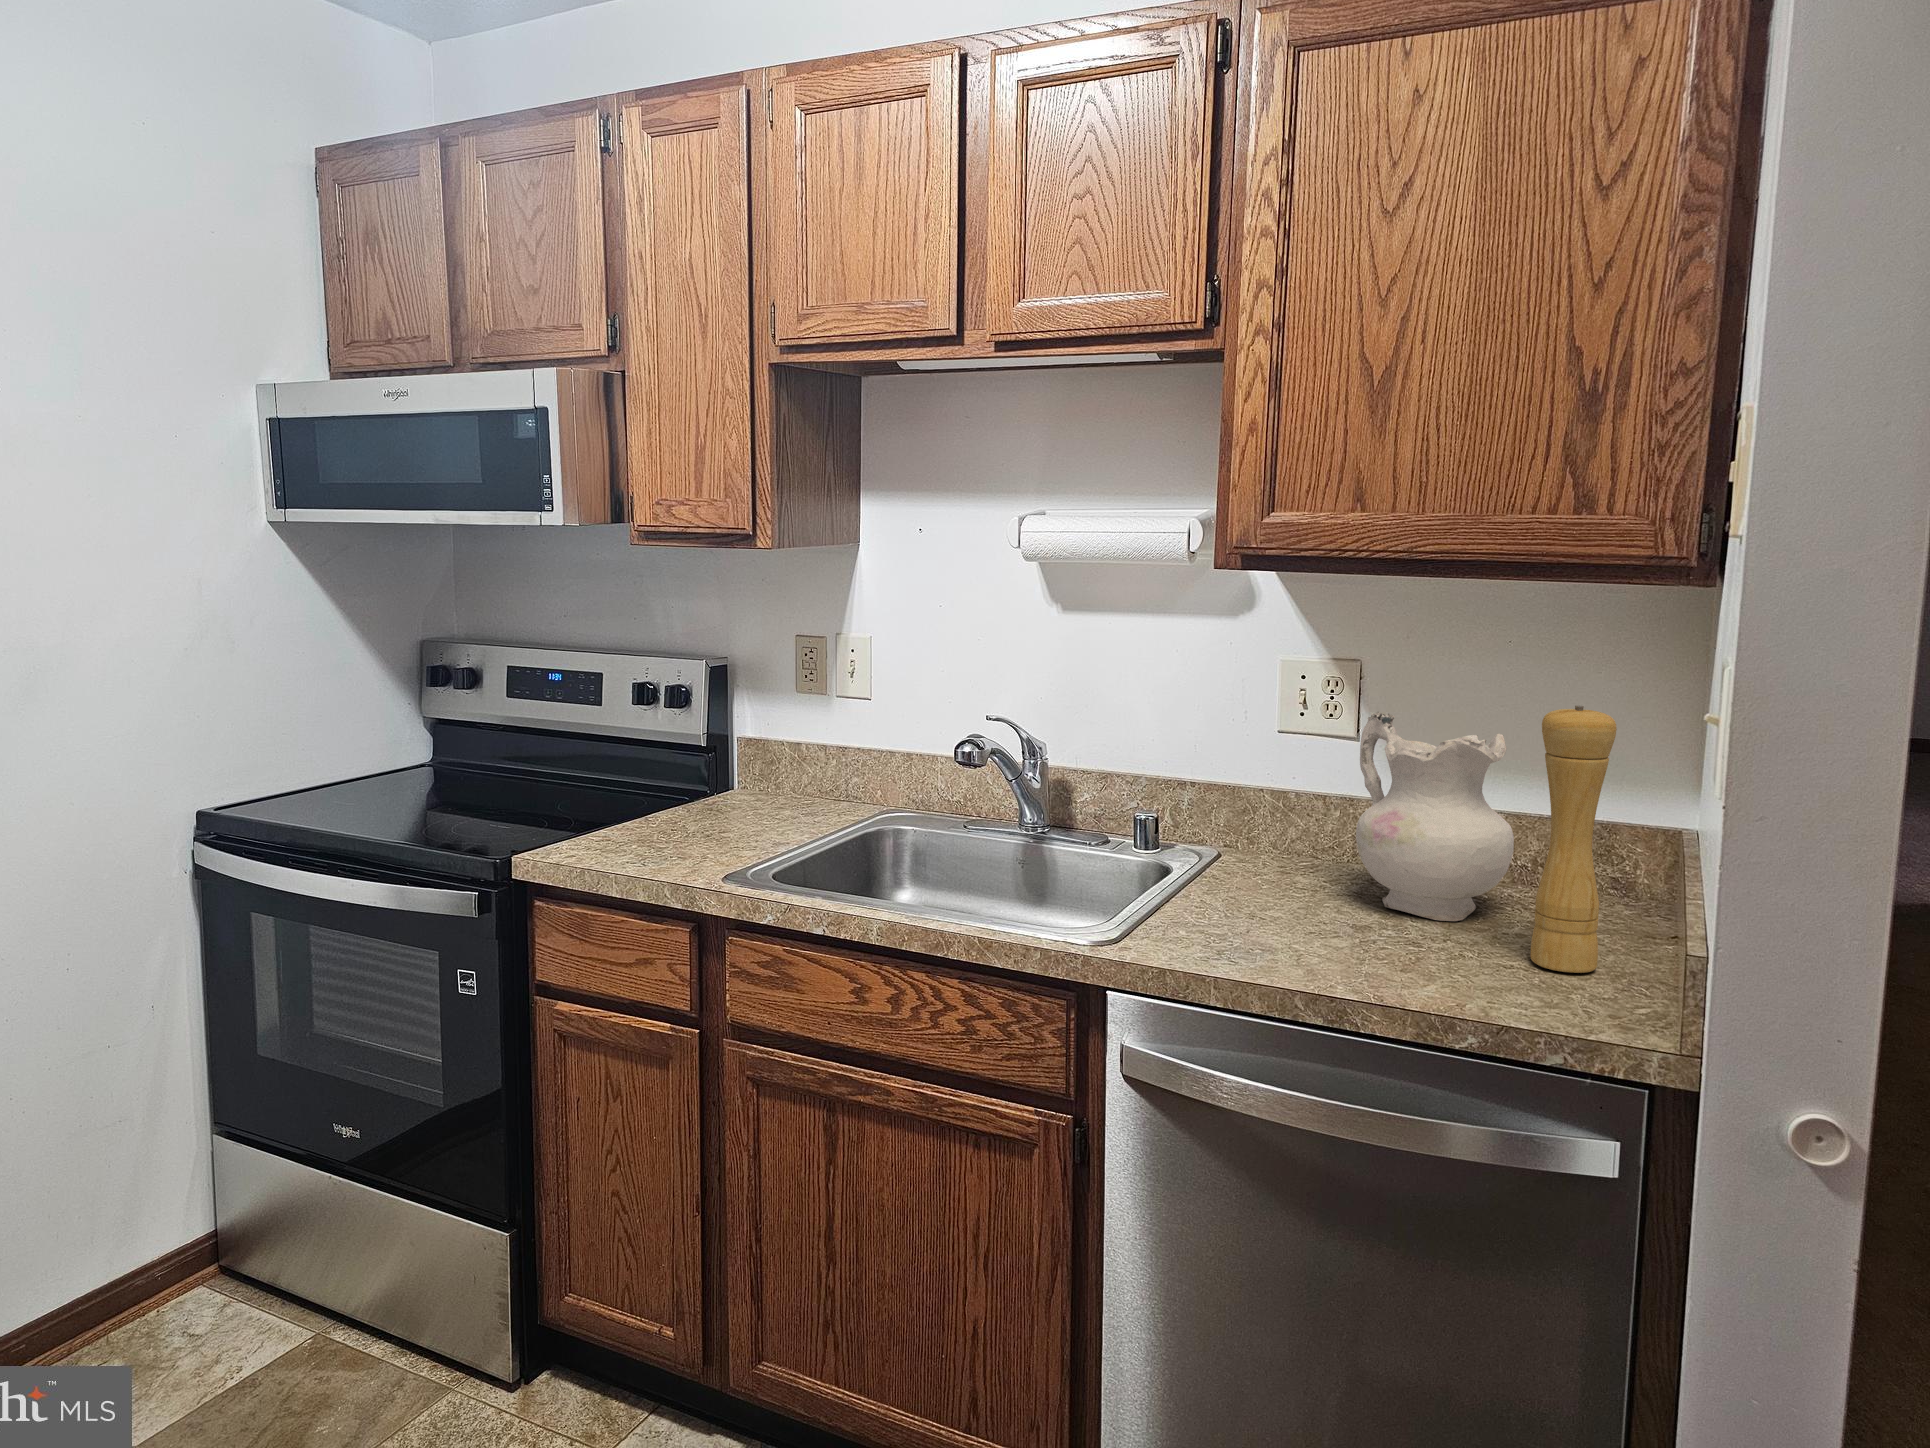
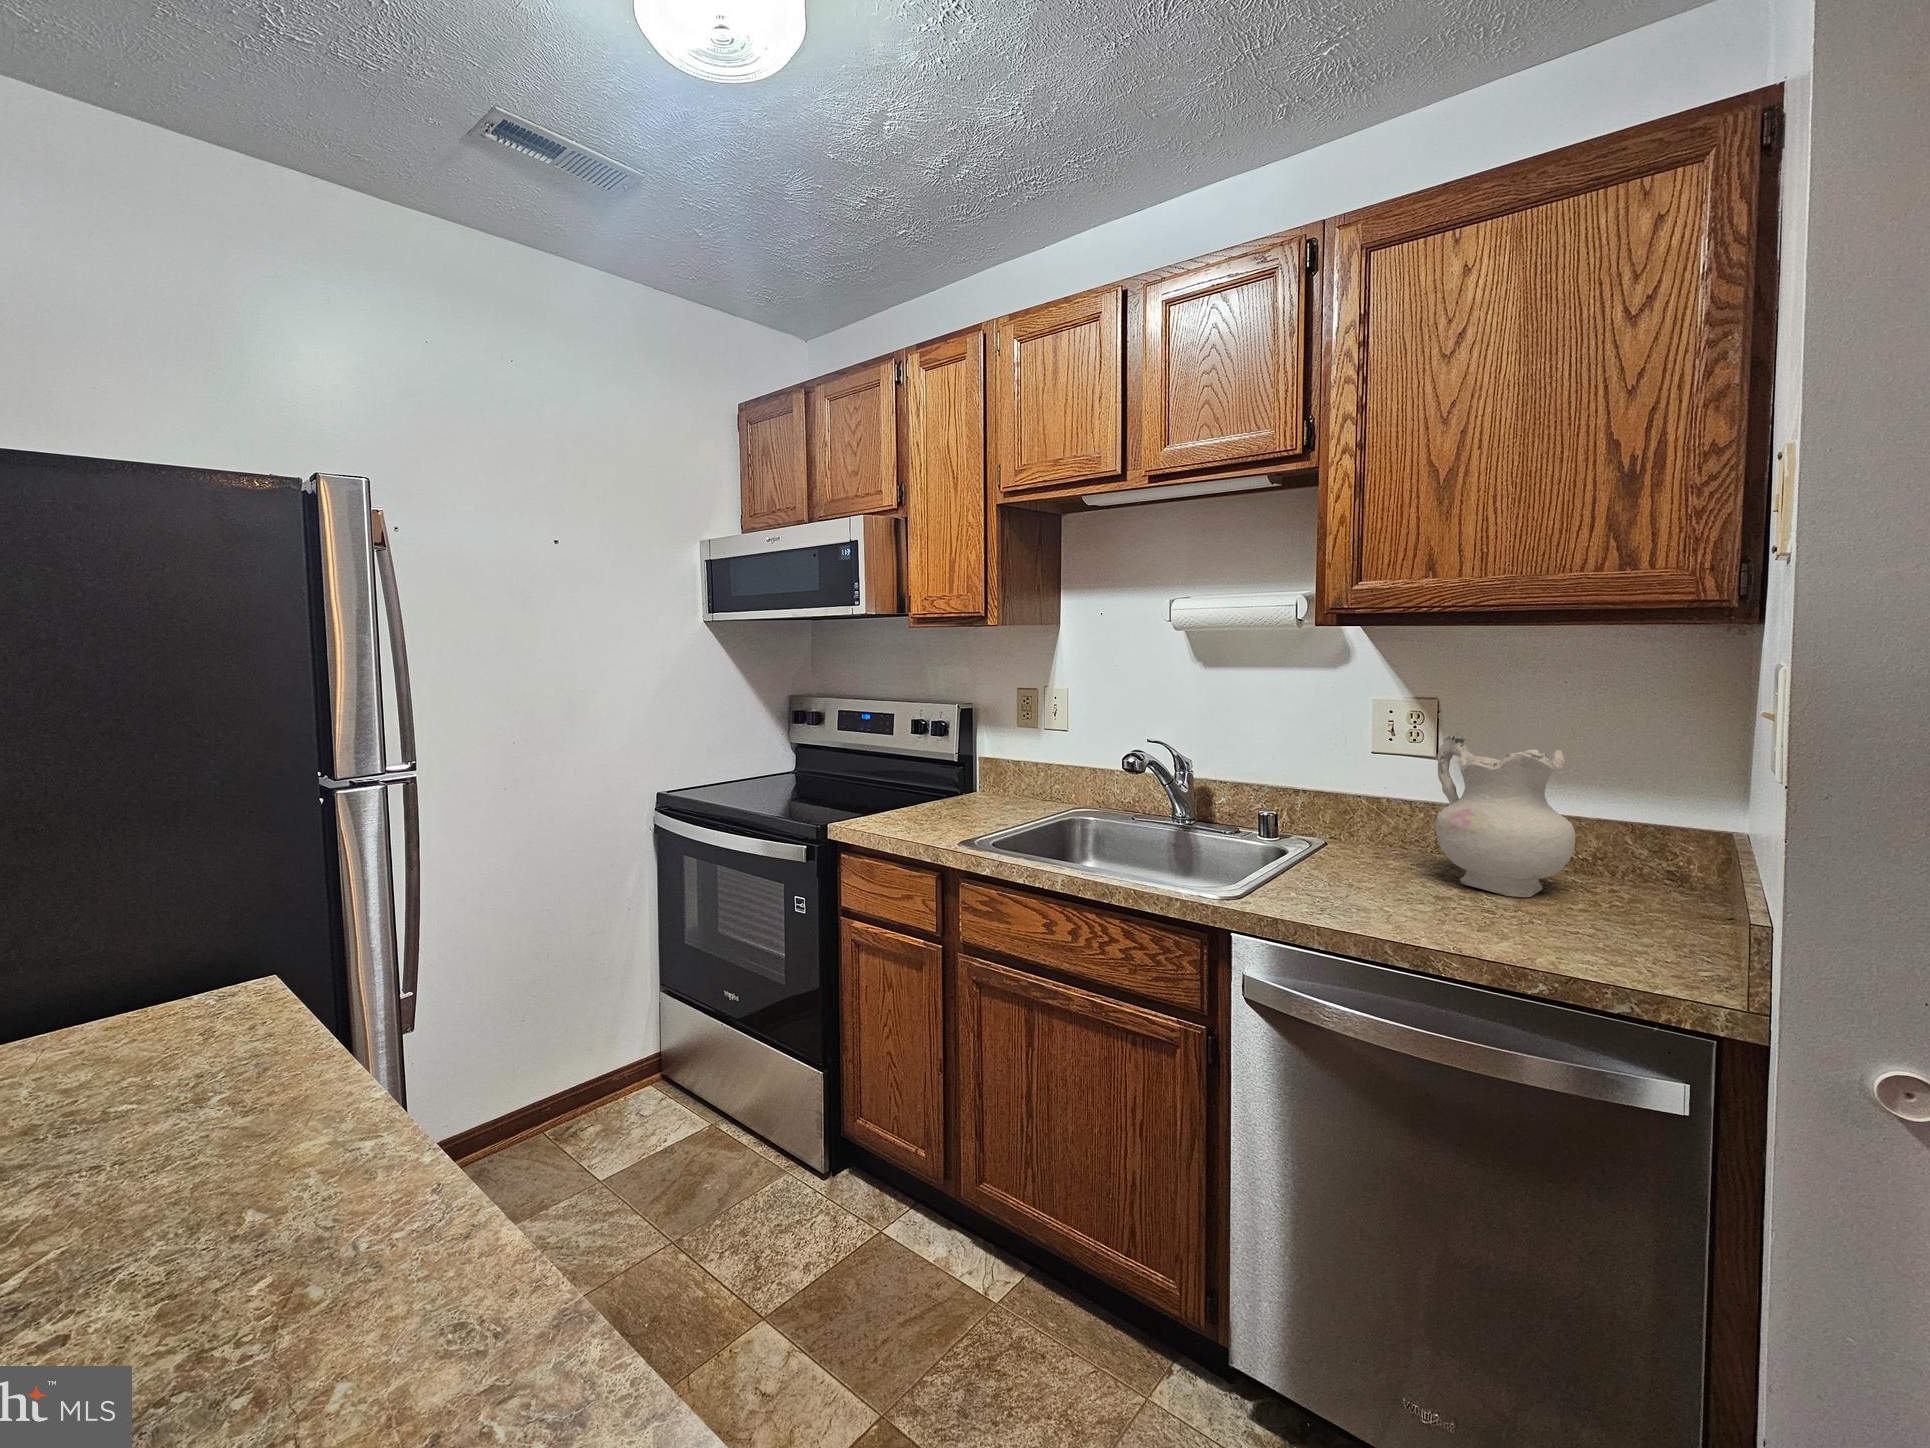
pepper mill: present [1530,705,1617,973] -> none [1593,722,1666,941]

